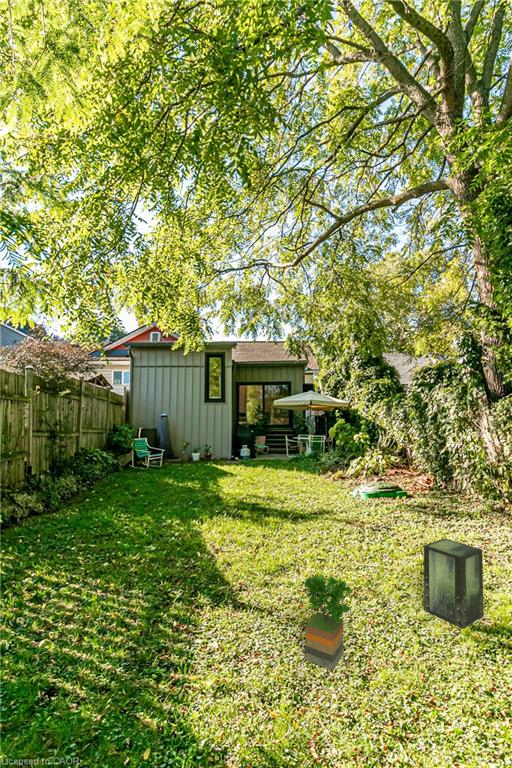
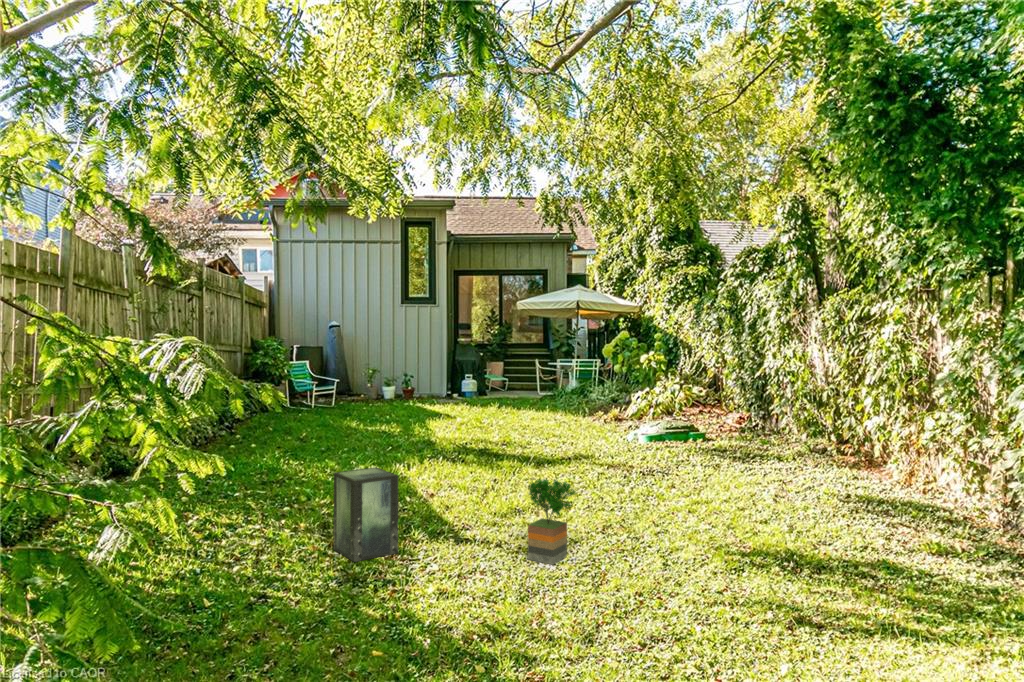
storage box: present [424,538,484,628] -> present [334,467,398,562]

